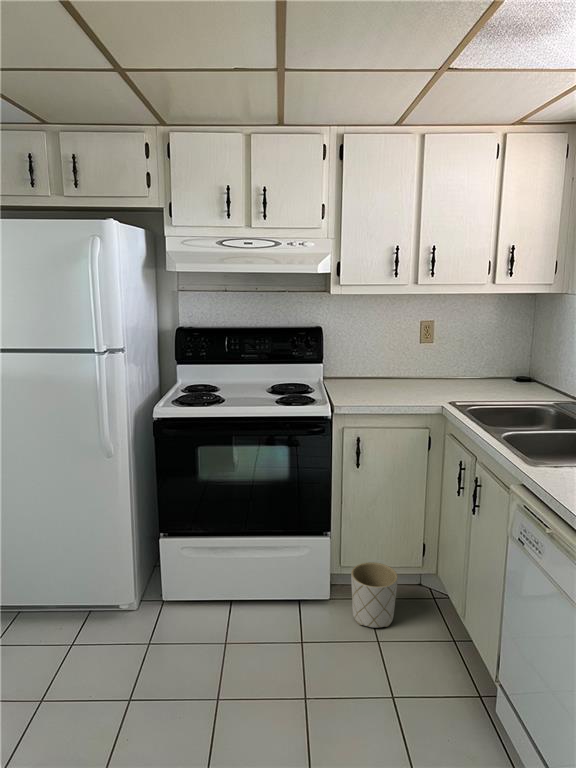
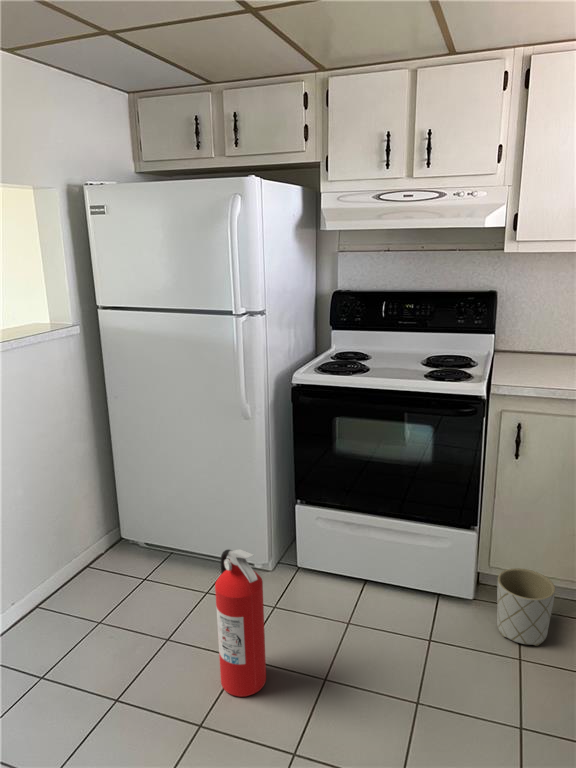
fire extinguisher: none [101,590,157,744] -> present [215,549,266,696]

